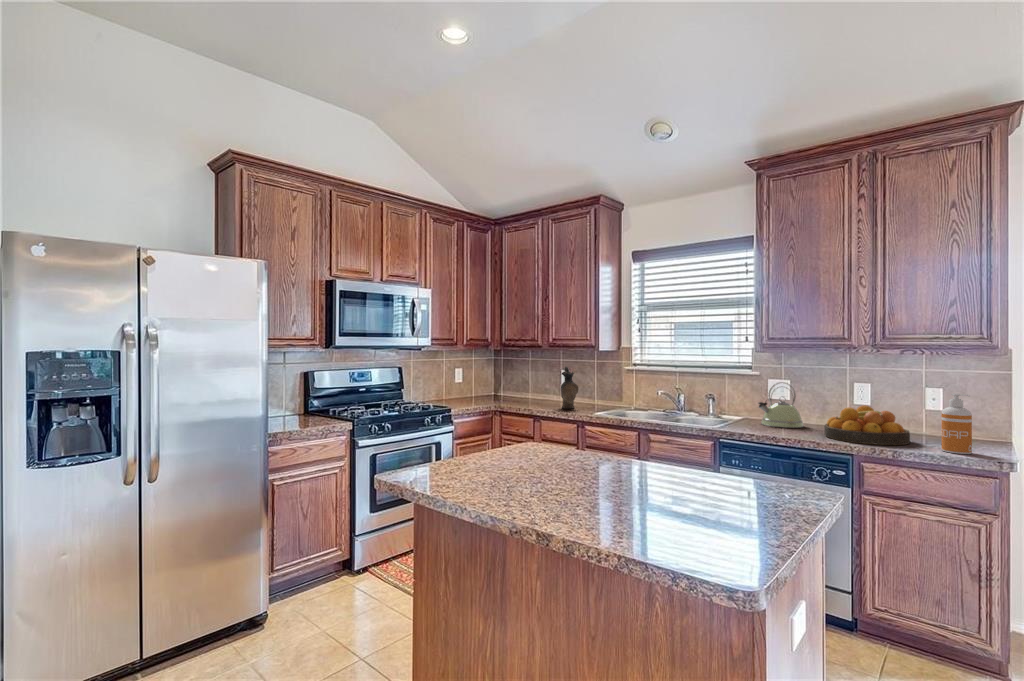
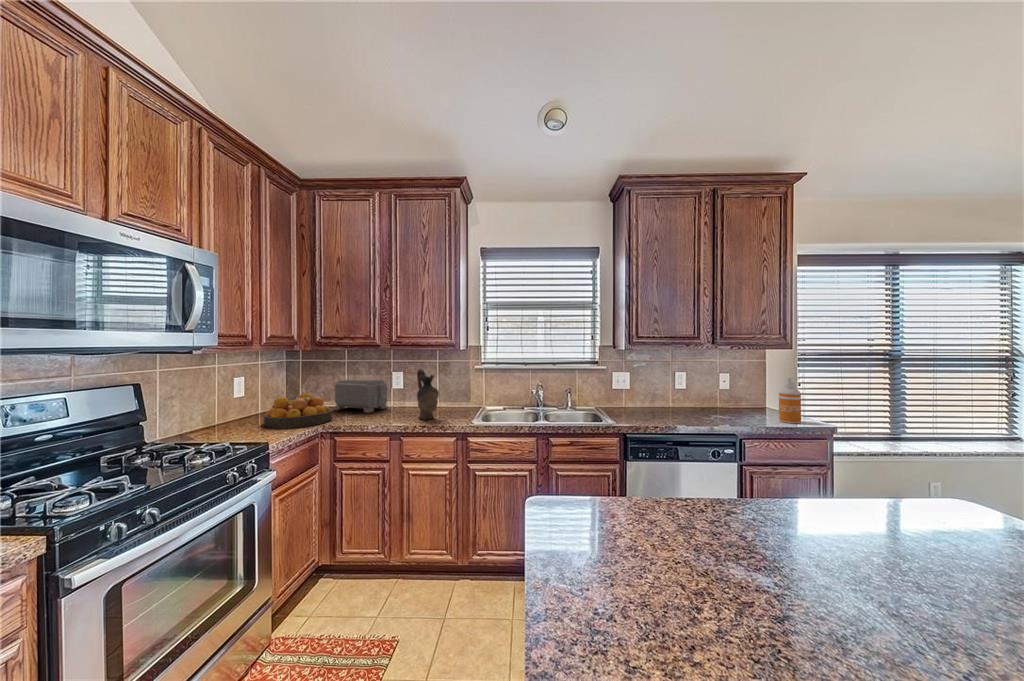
toaster: none [520,375,558,402] -> present [334,380,387,413]
kettle: present [758,382,803,428] -> none [617,374,652,414]
fruit bowl: present [824,405,910,445] -> present [264,393,332,428]

